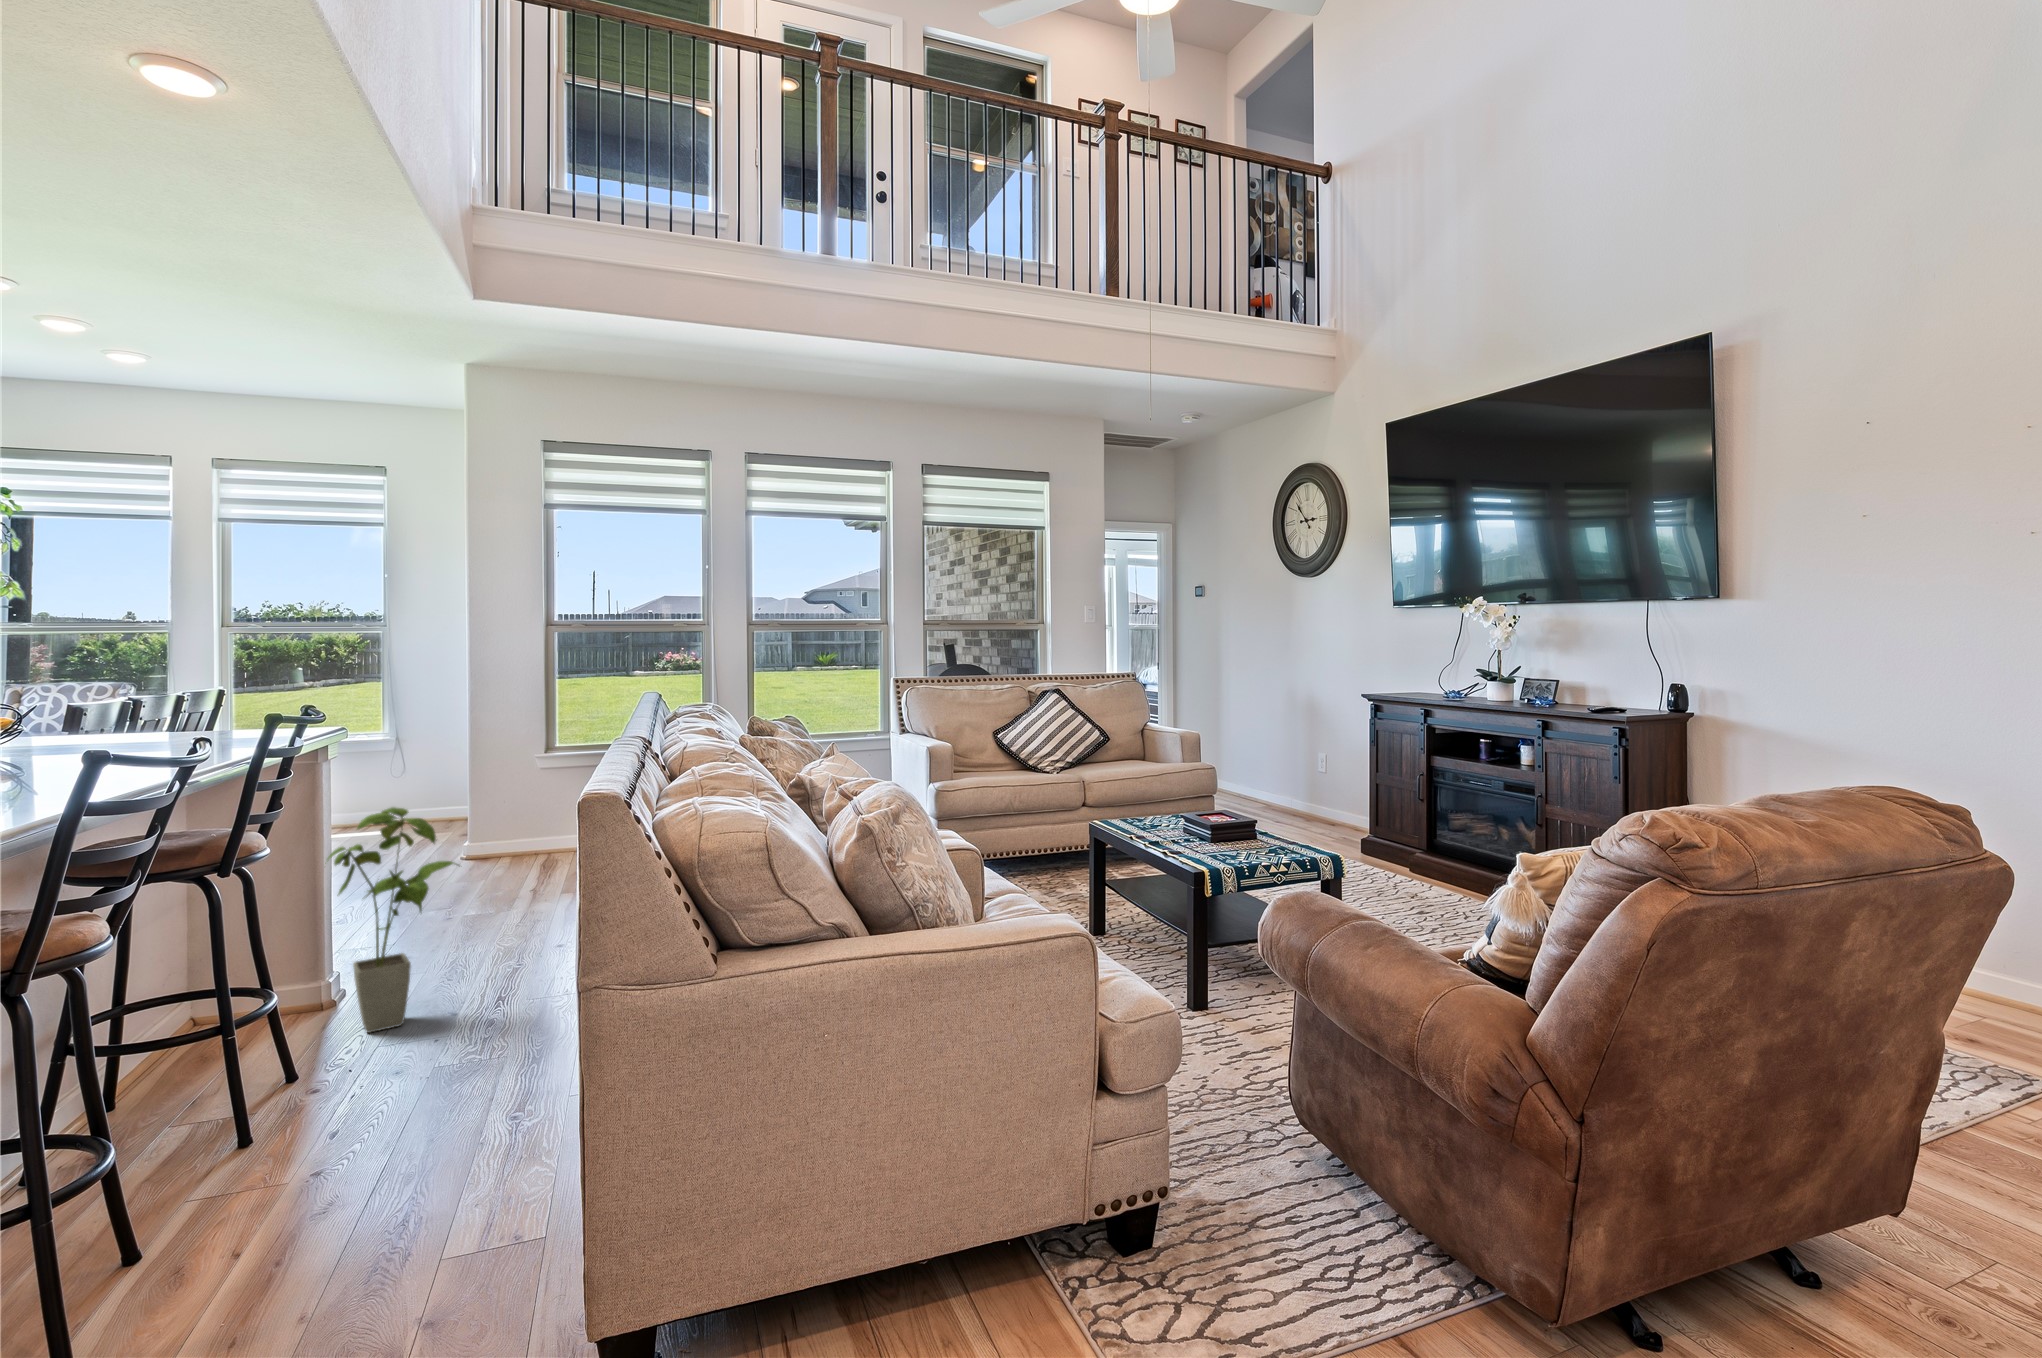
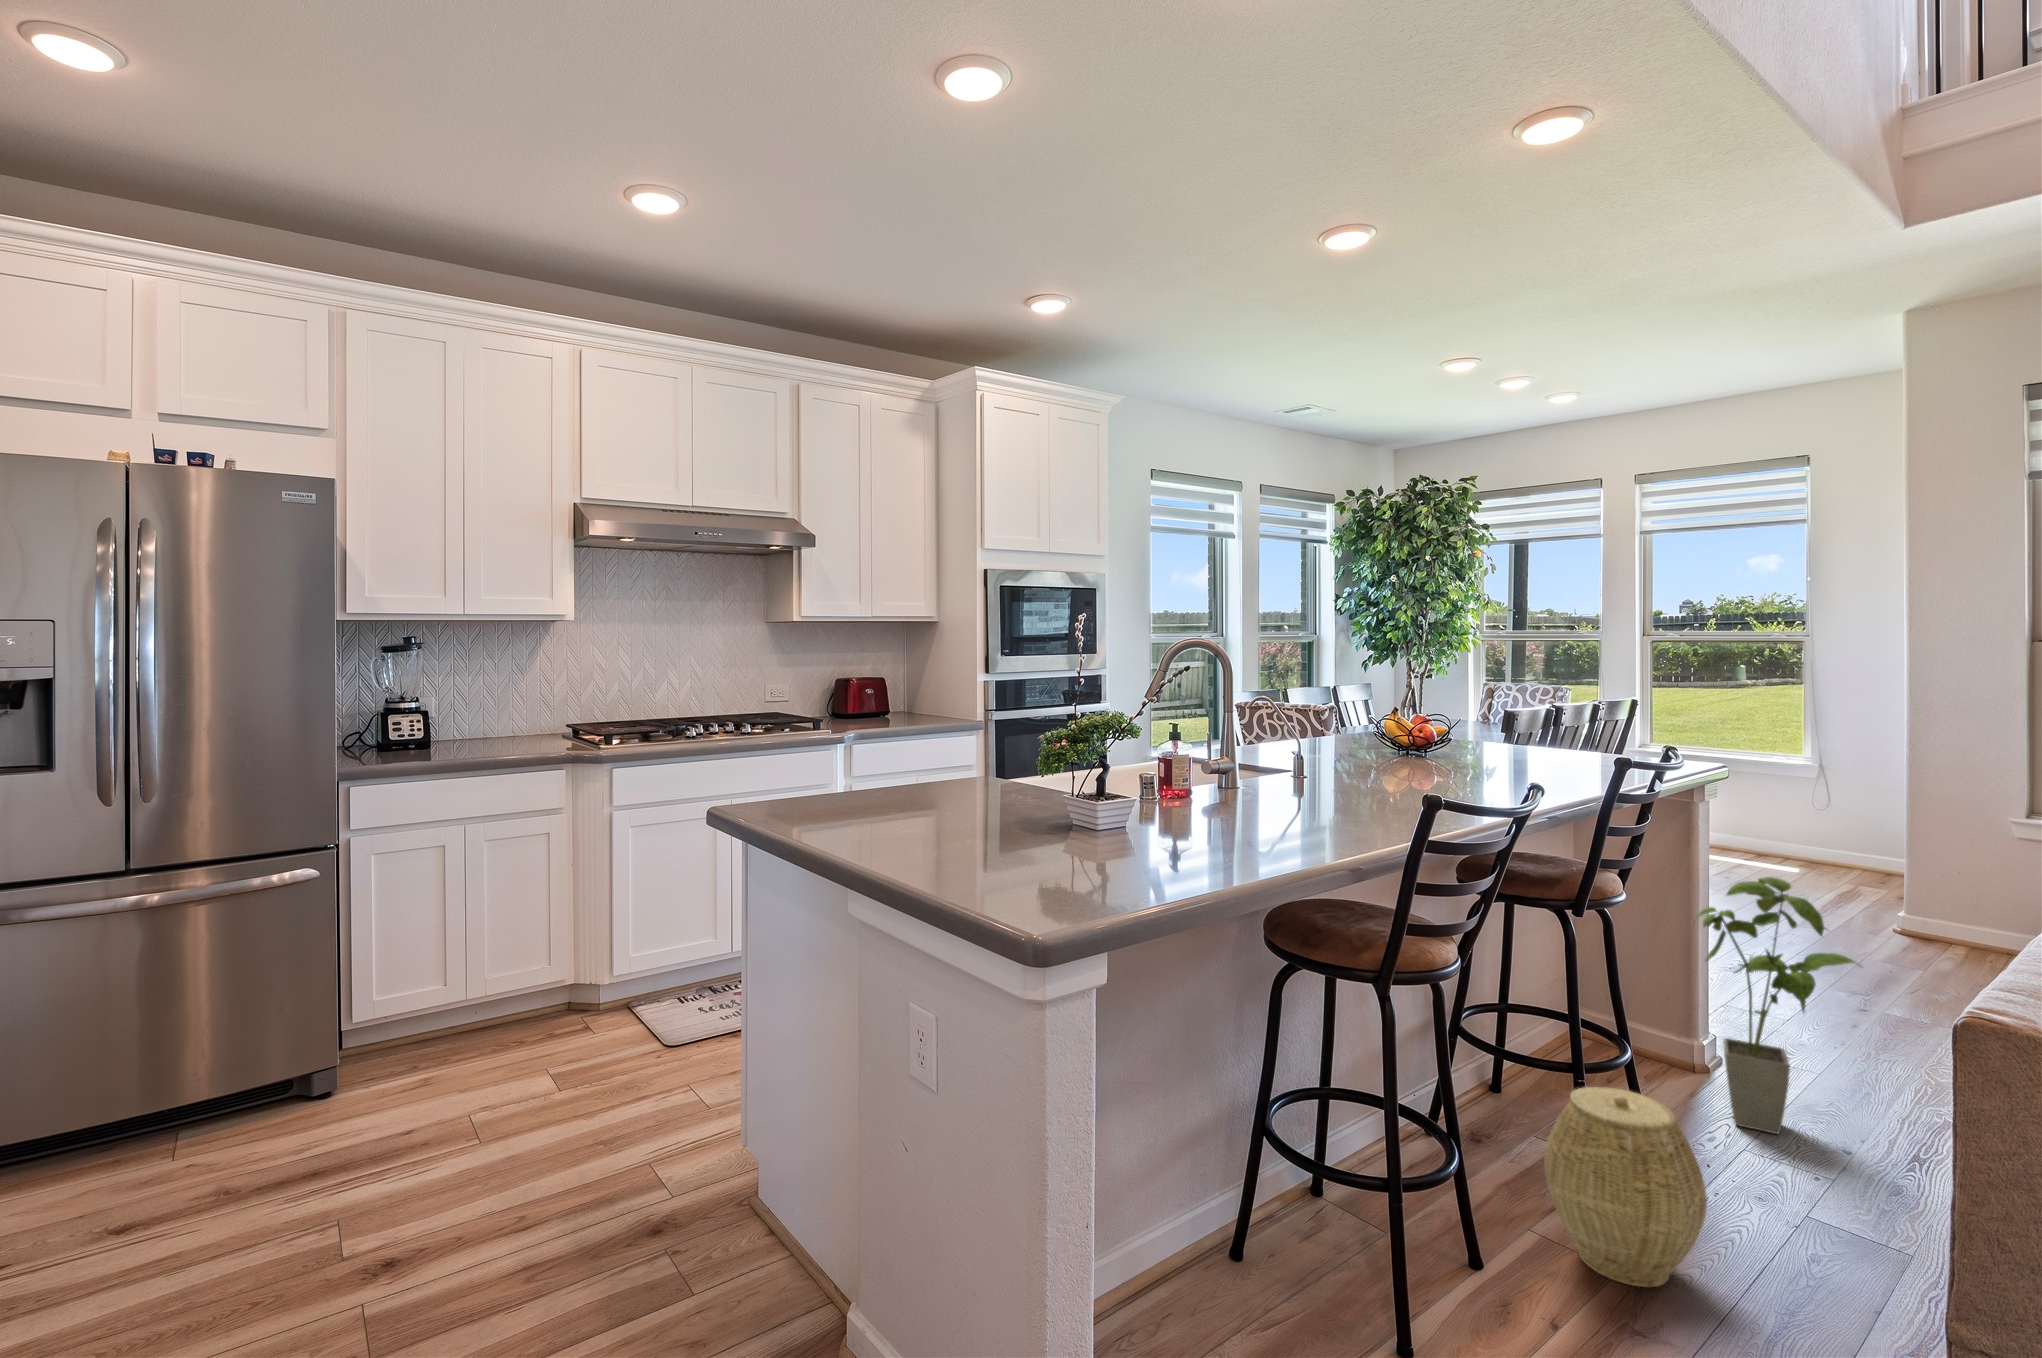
woven basket: none [205,1012,366,1194] -> present [1544,1087,1707,1287]

